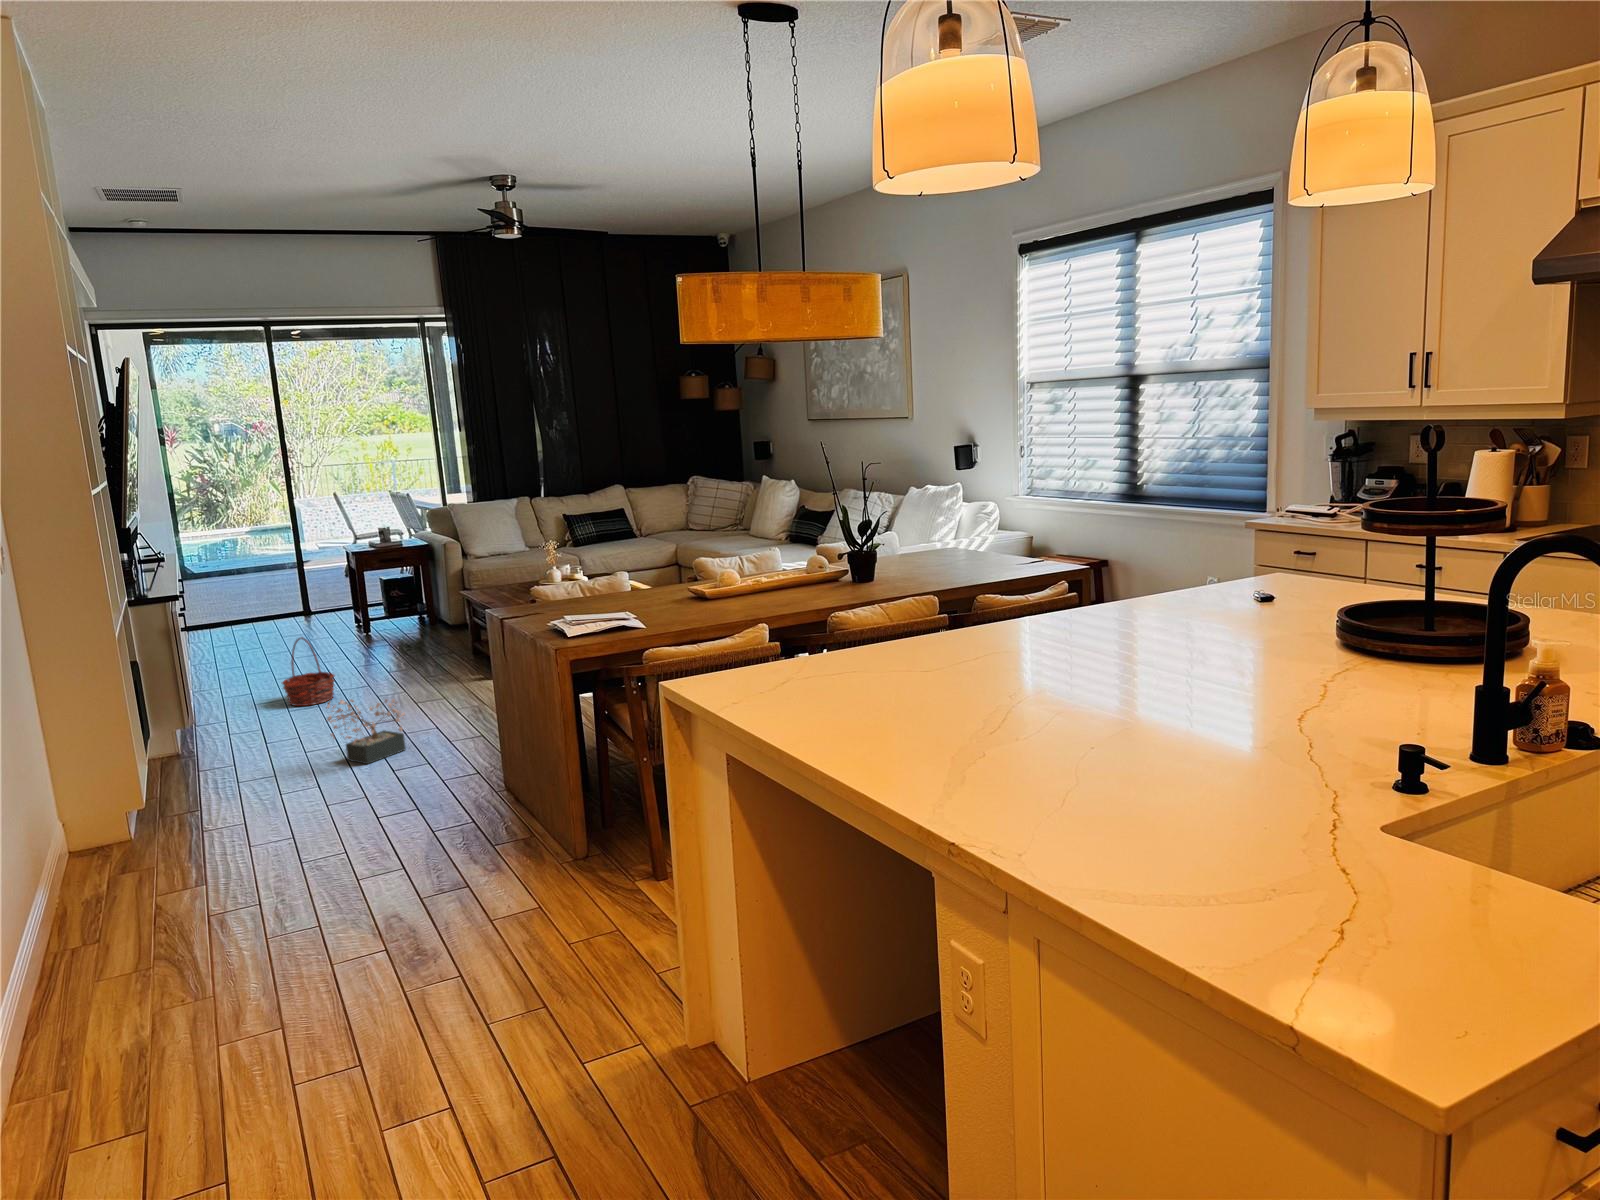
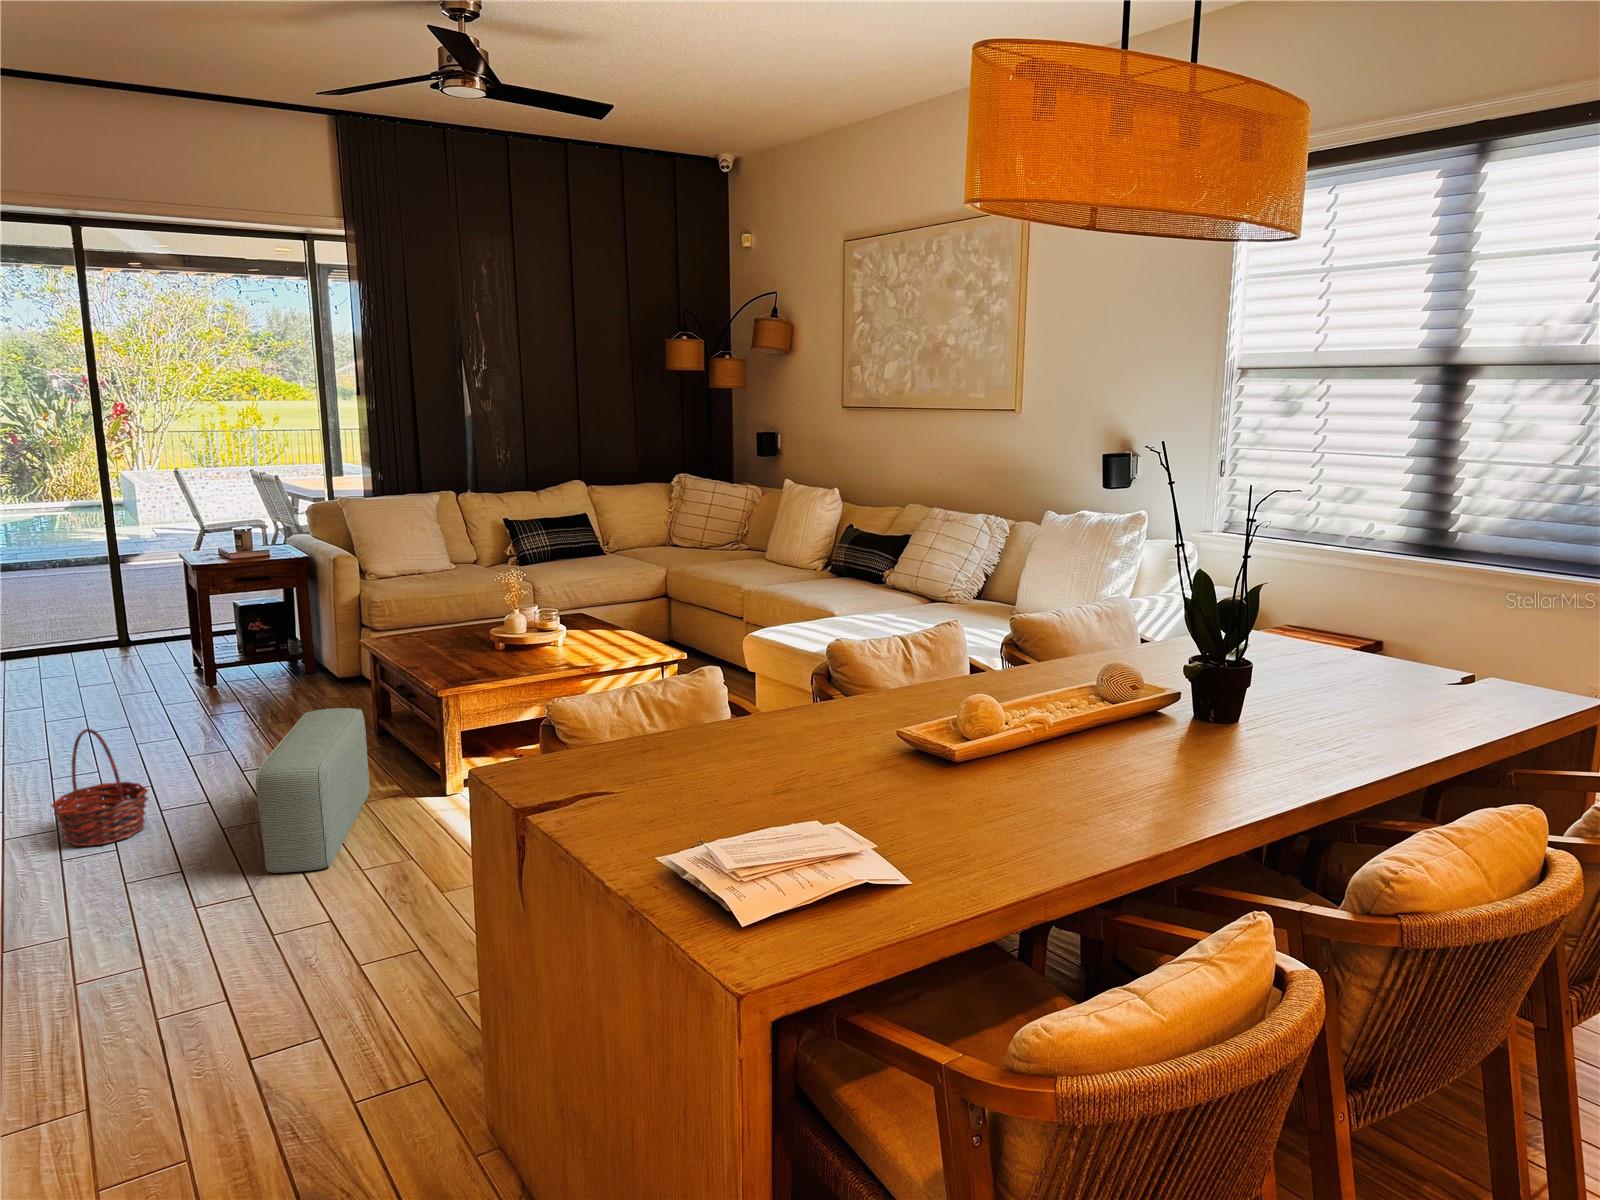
pouf: none [397,626,465,713] -> present [256,708,370,873]
decorative plant: present [327,699,406,764] -> none [109,883,269,1021]

